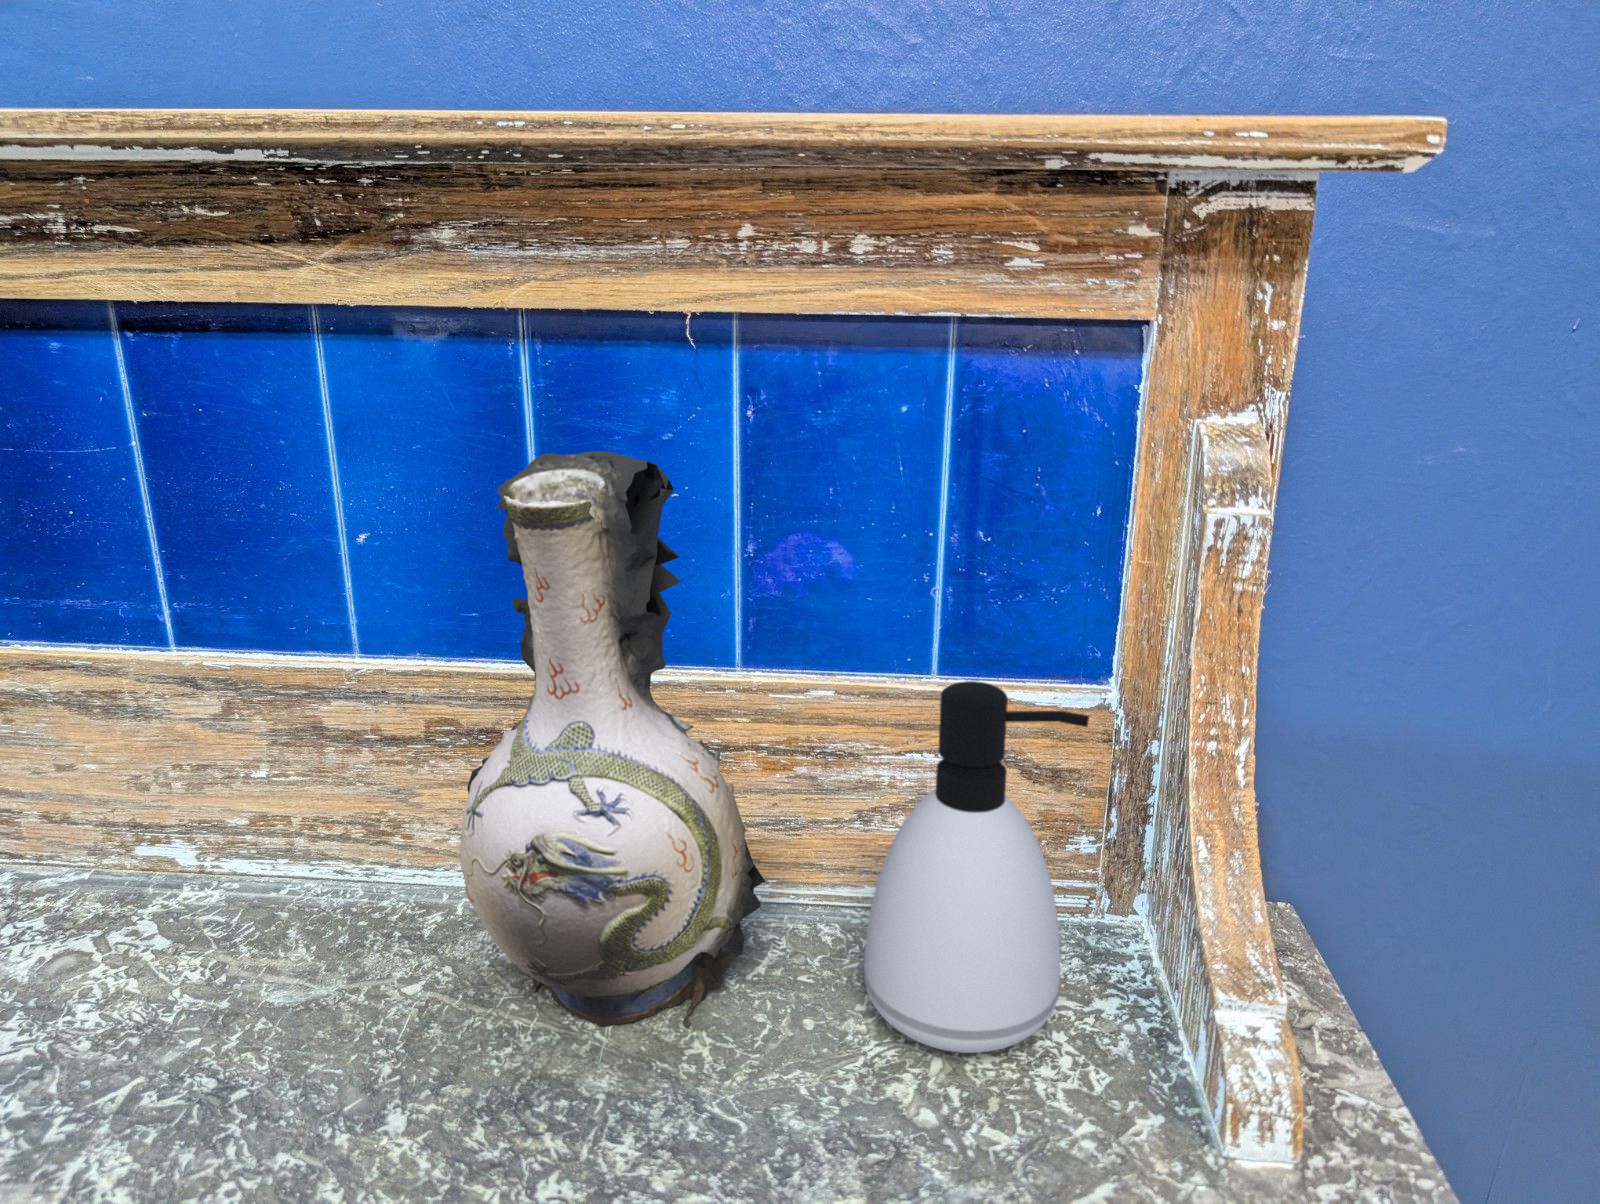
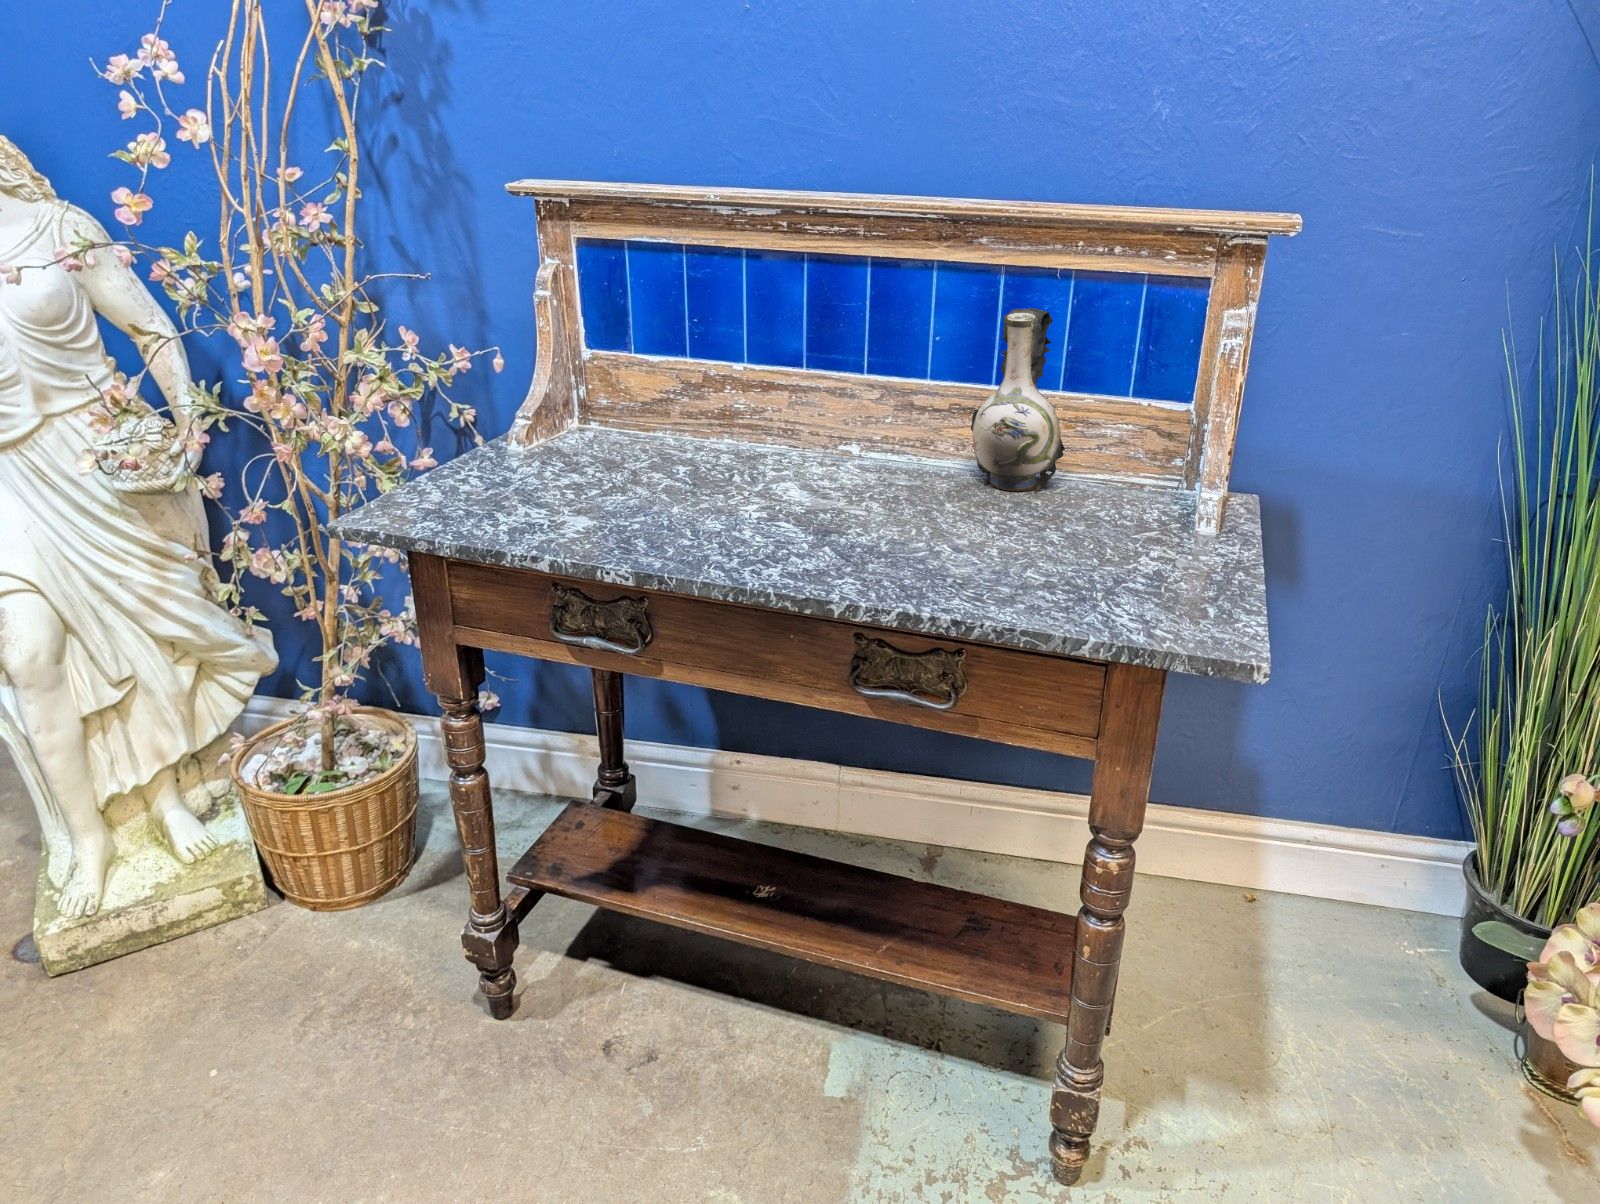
soap dispenser: present [864,681,1089,1053] -> none [1094,386,1172,502]

